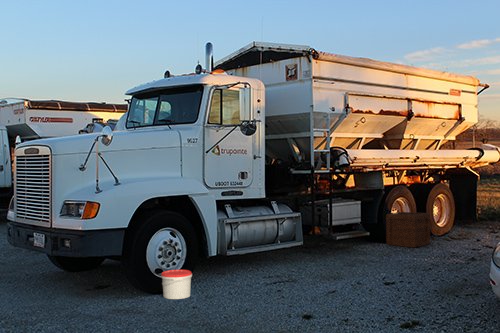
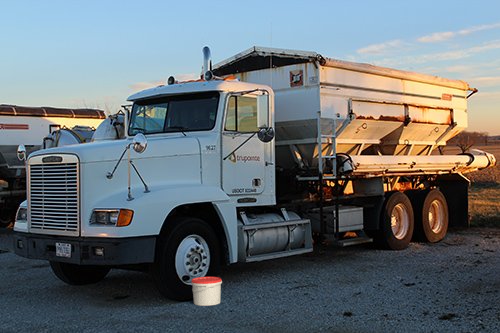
wooden crate: present [386,212,430,248] -> none [387,218,431,254]

